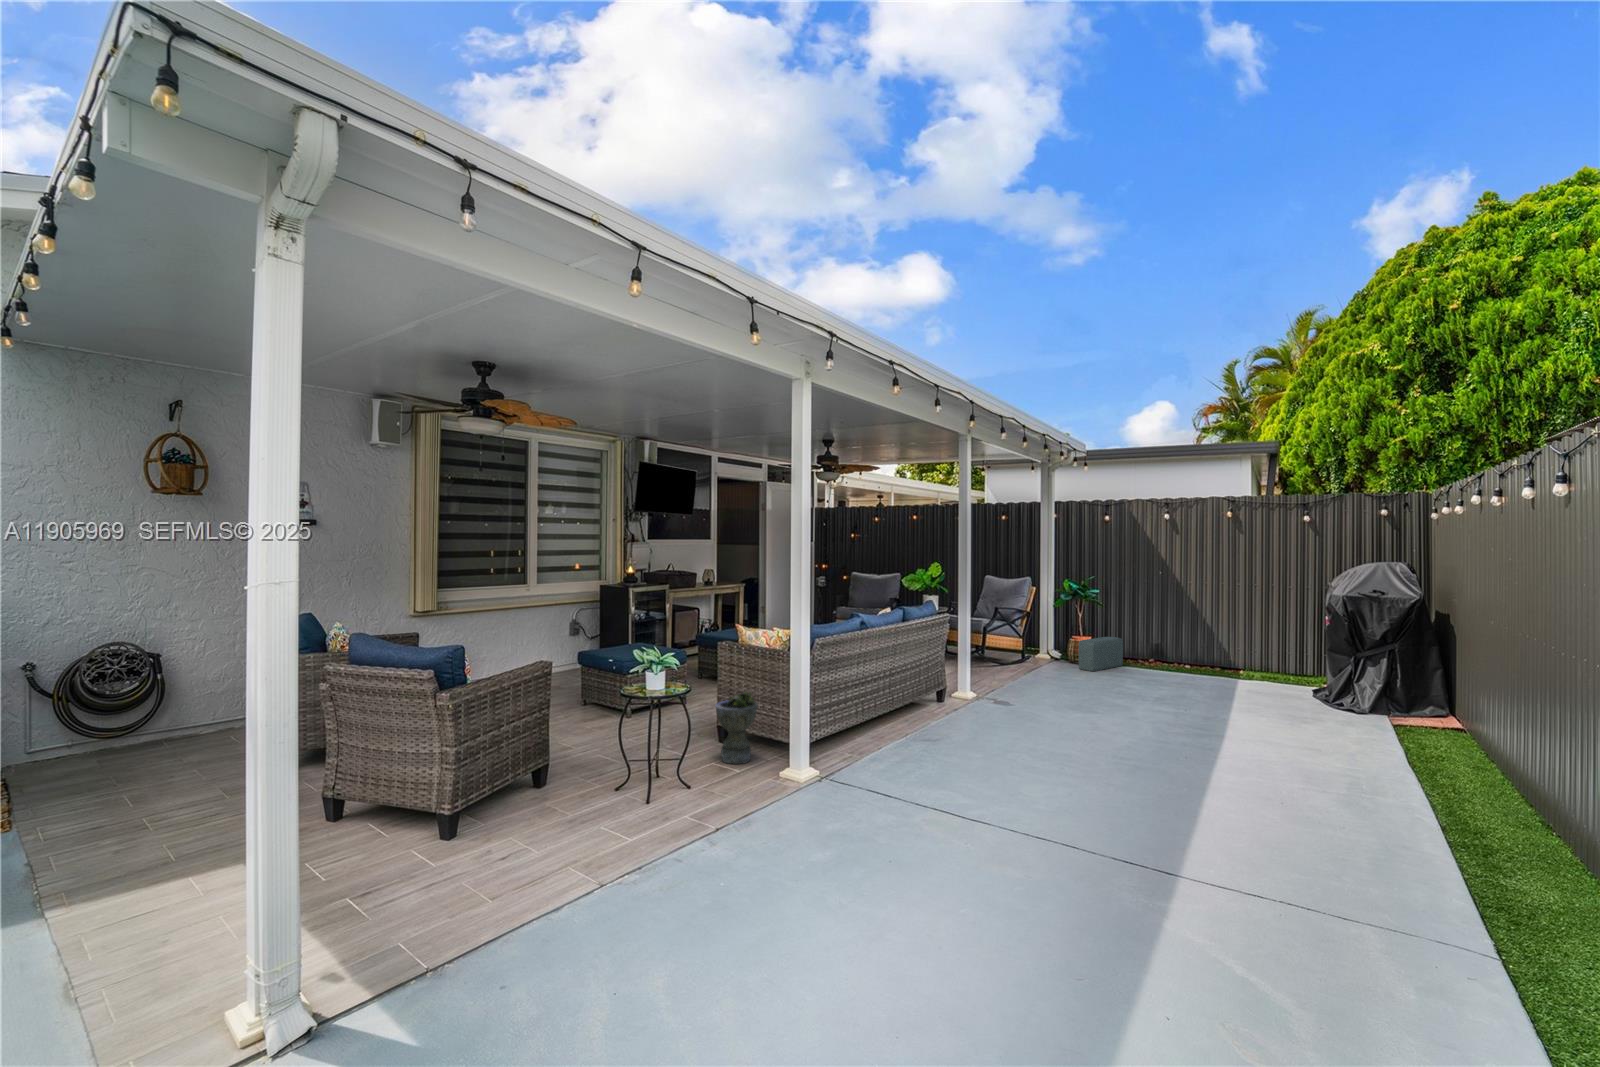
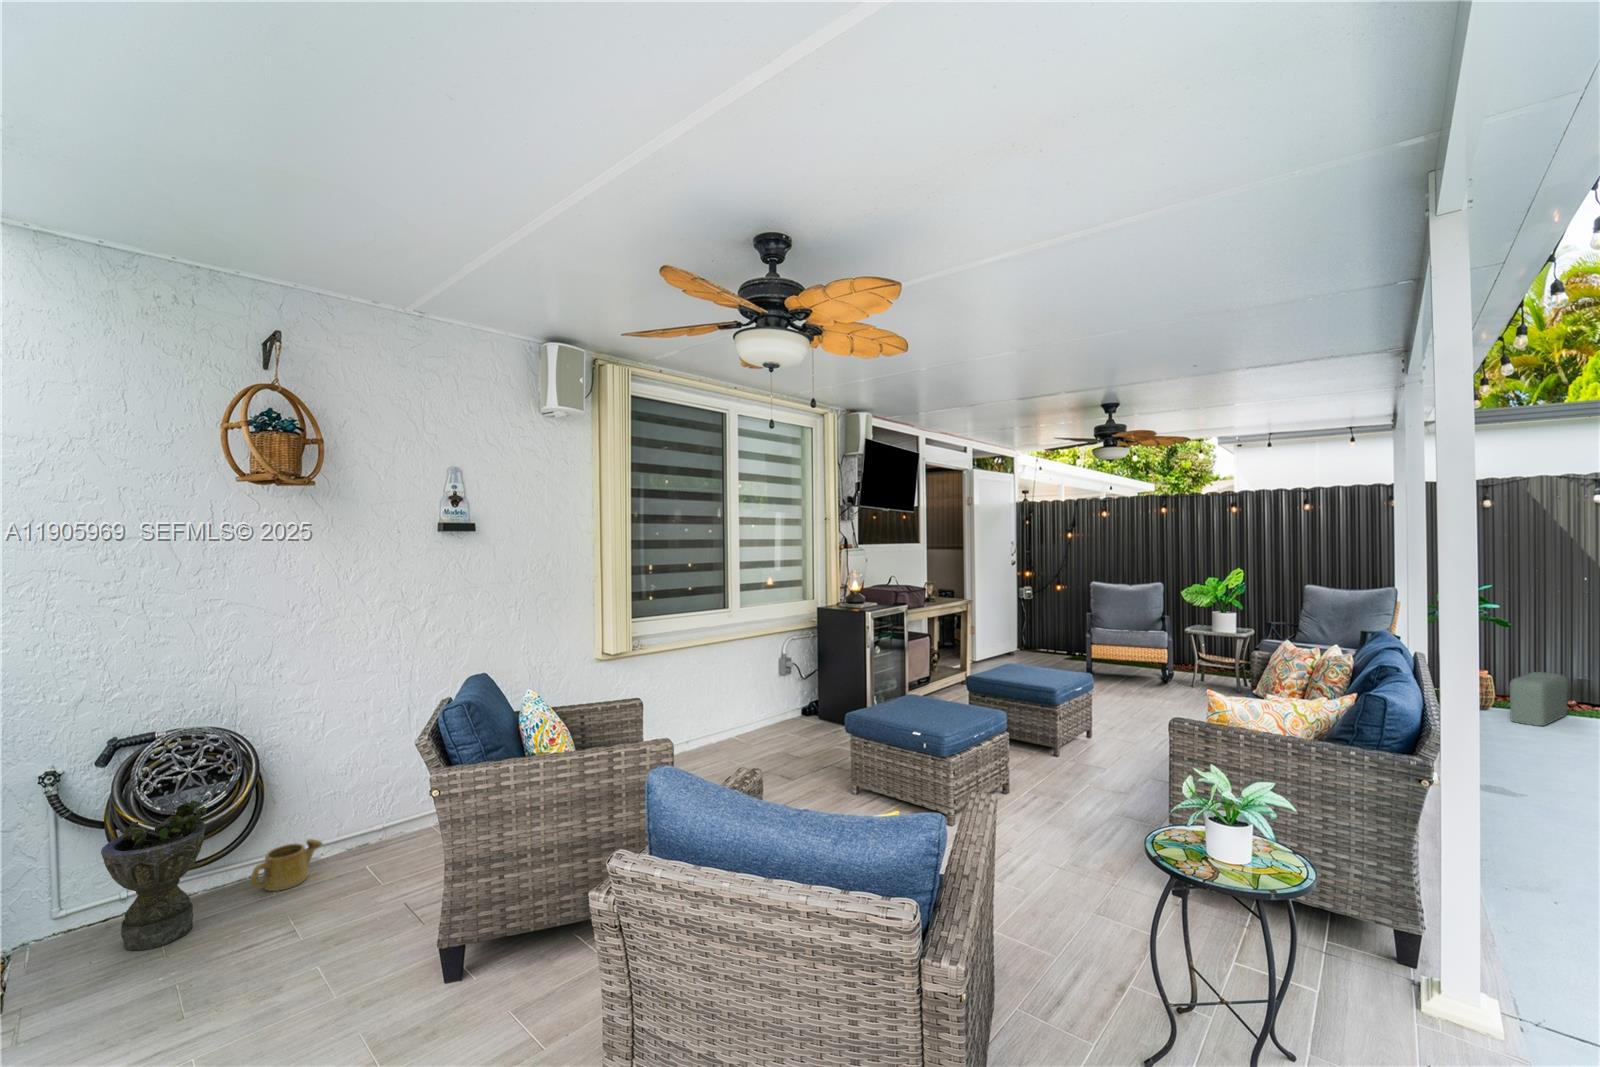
planter: present [715,692,758,764] -> present [101,800,207,951]
watering can: none [154,717,203,744] -> present [251,839,323,891]

